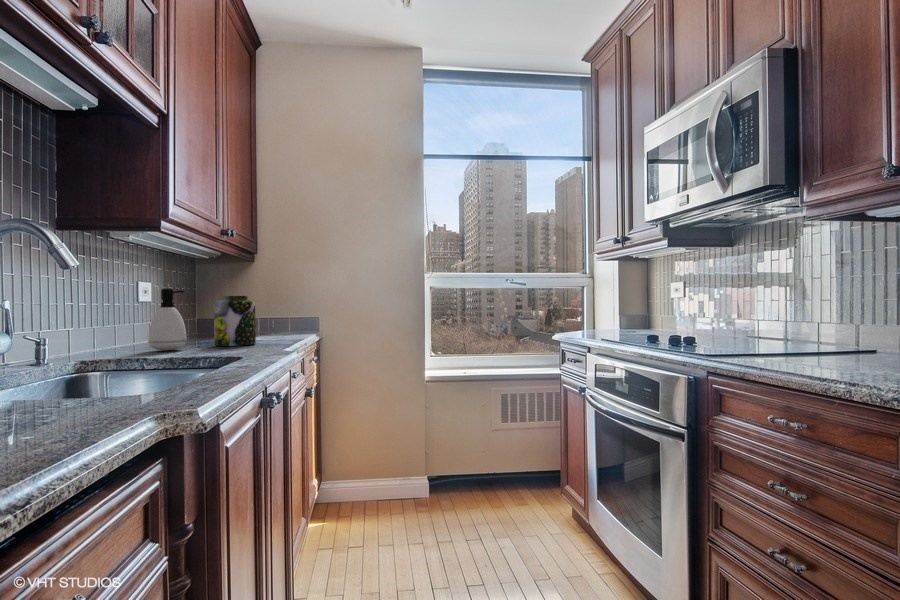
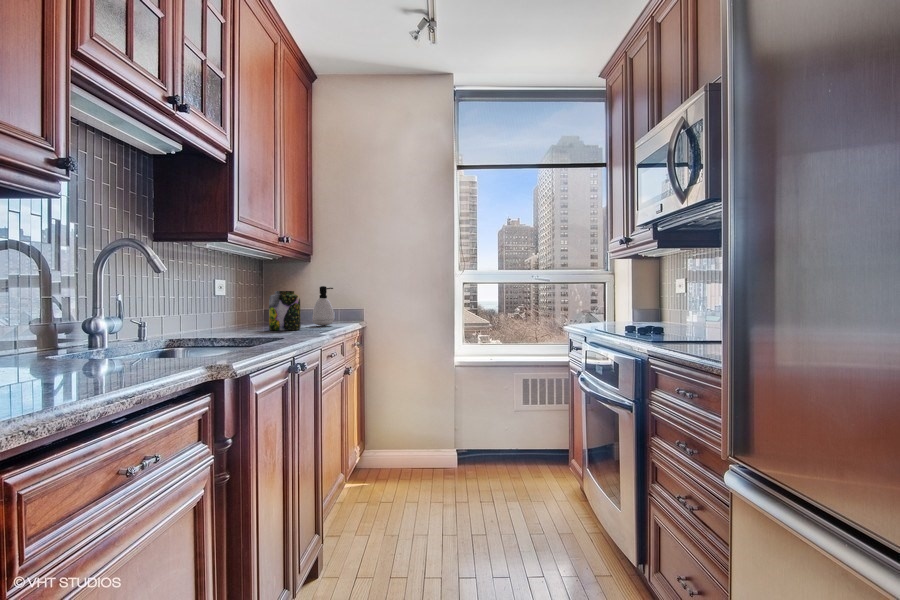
soap dispenser: present [148,288,187,350] -> present [312,286,334,326]

